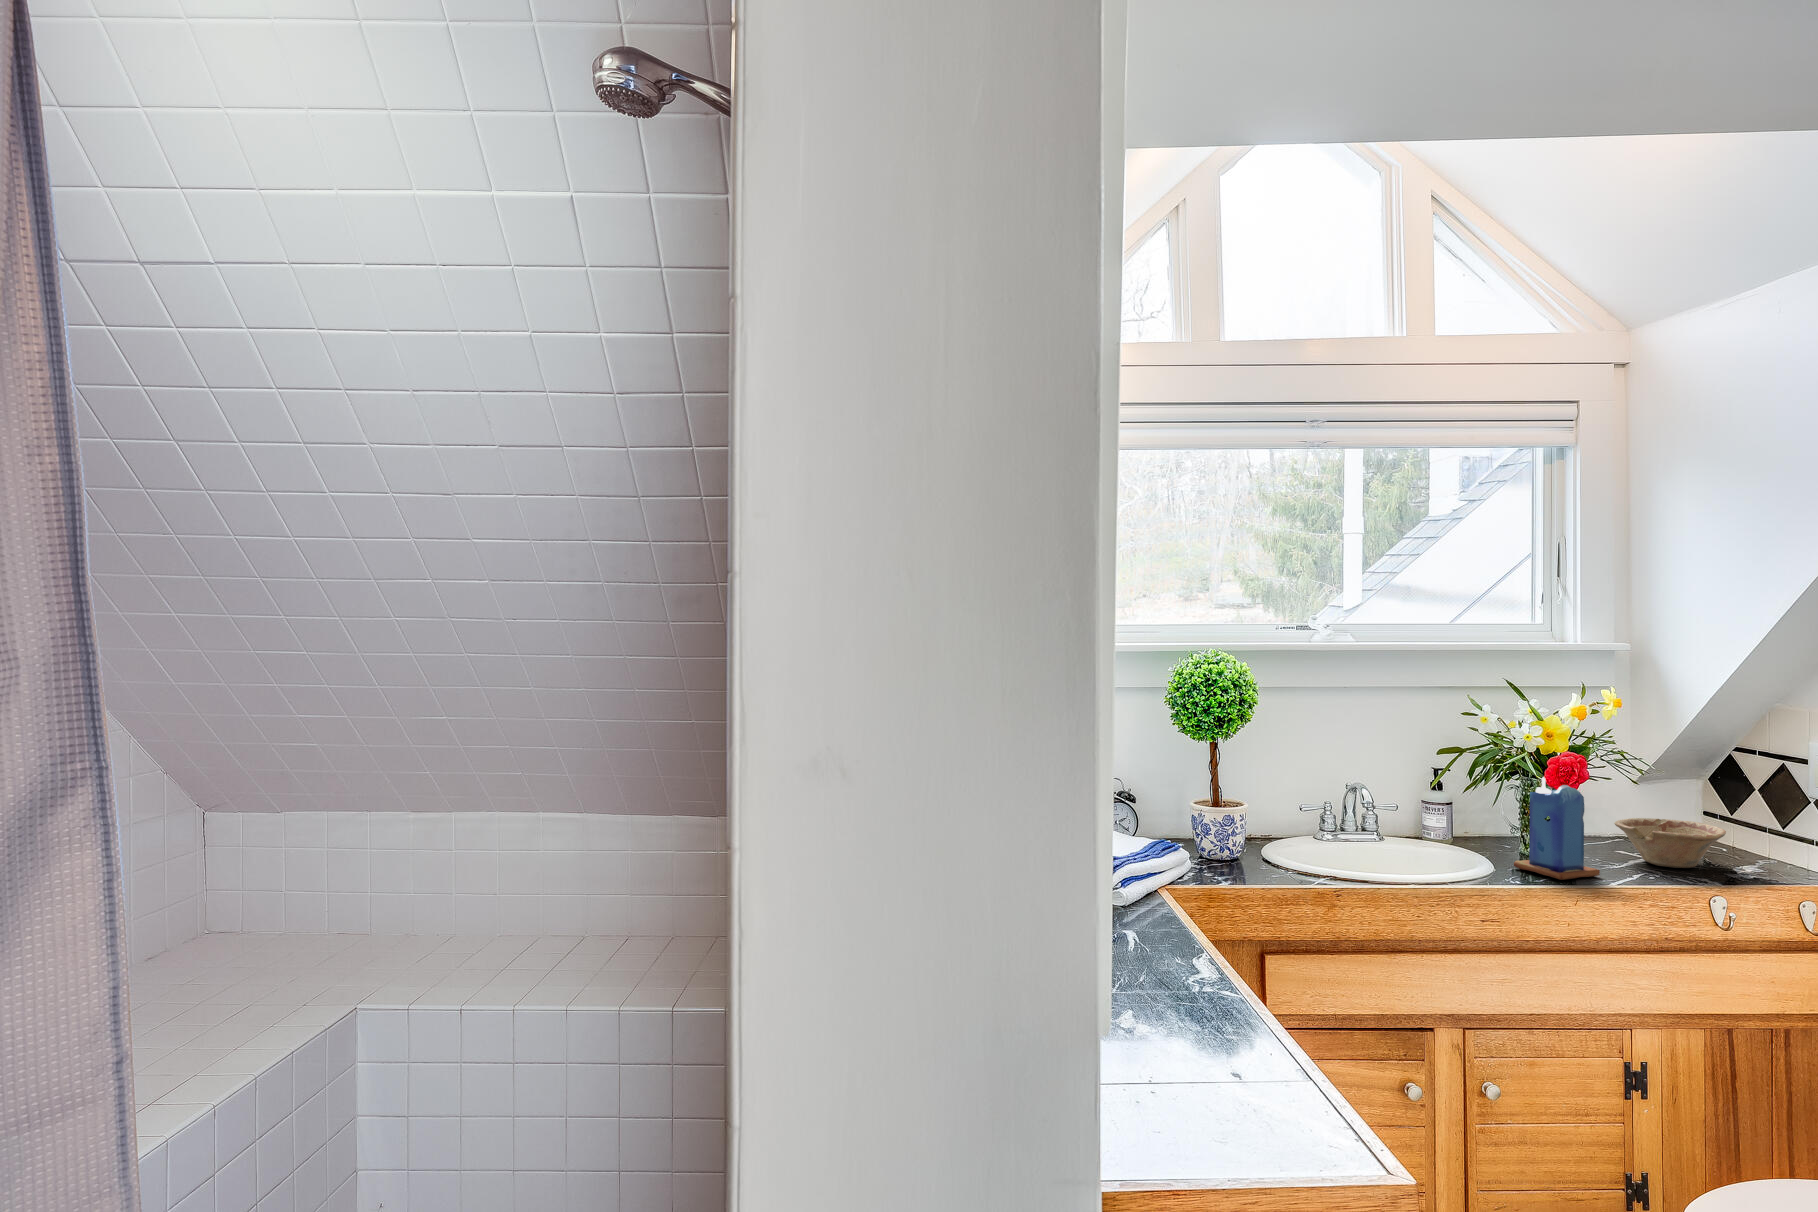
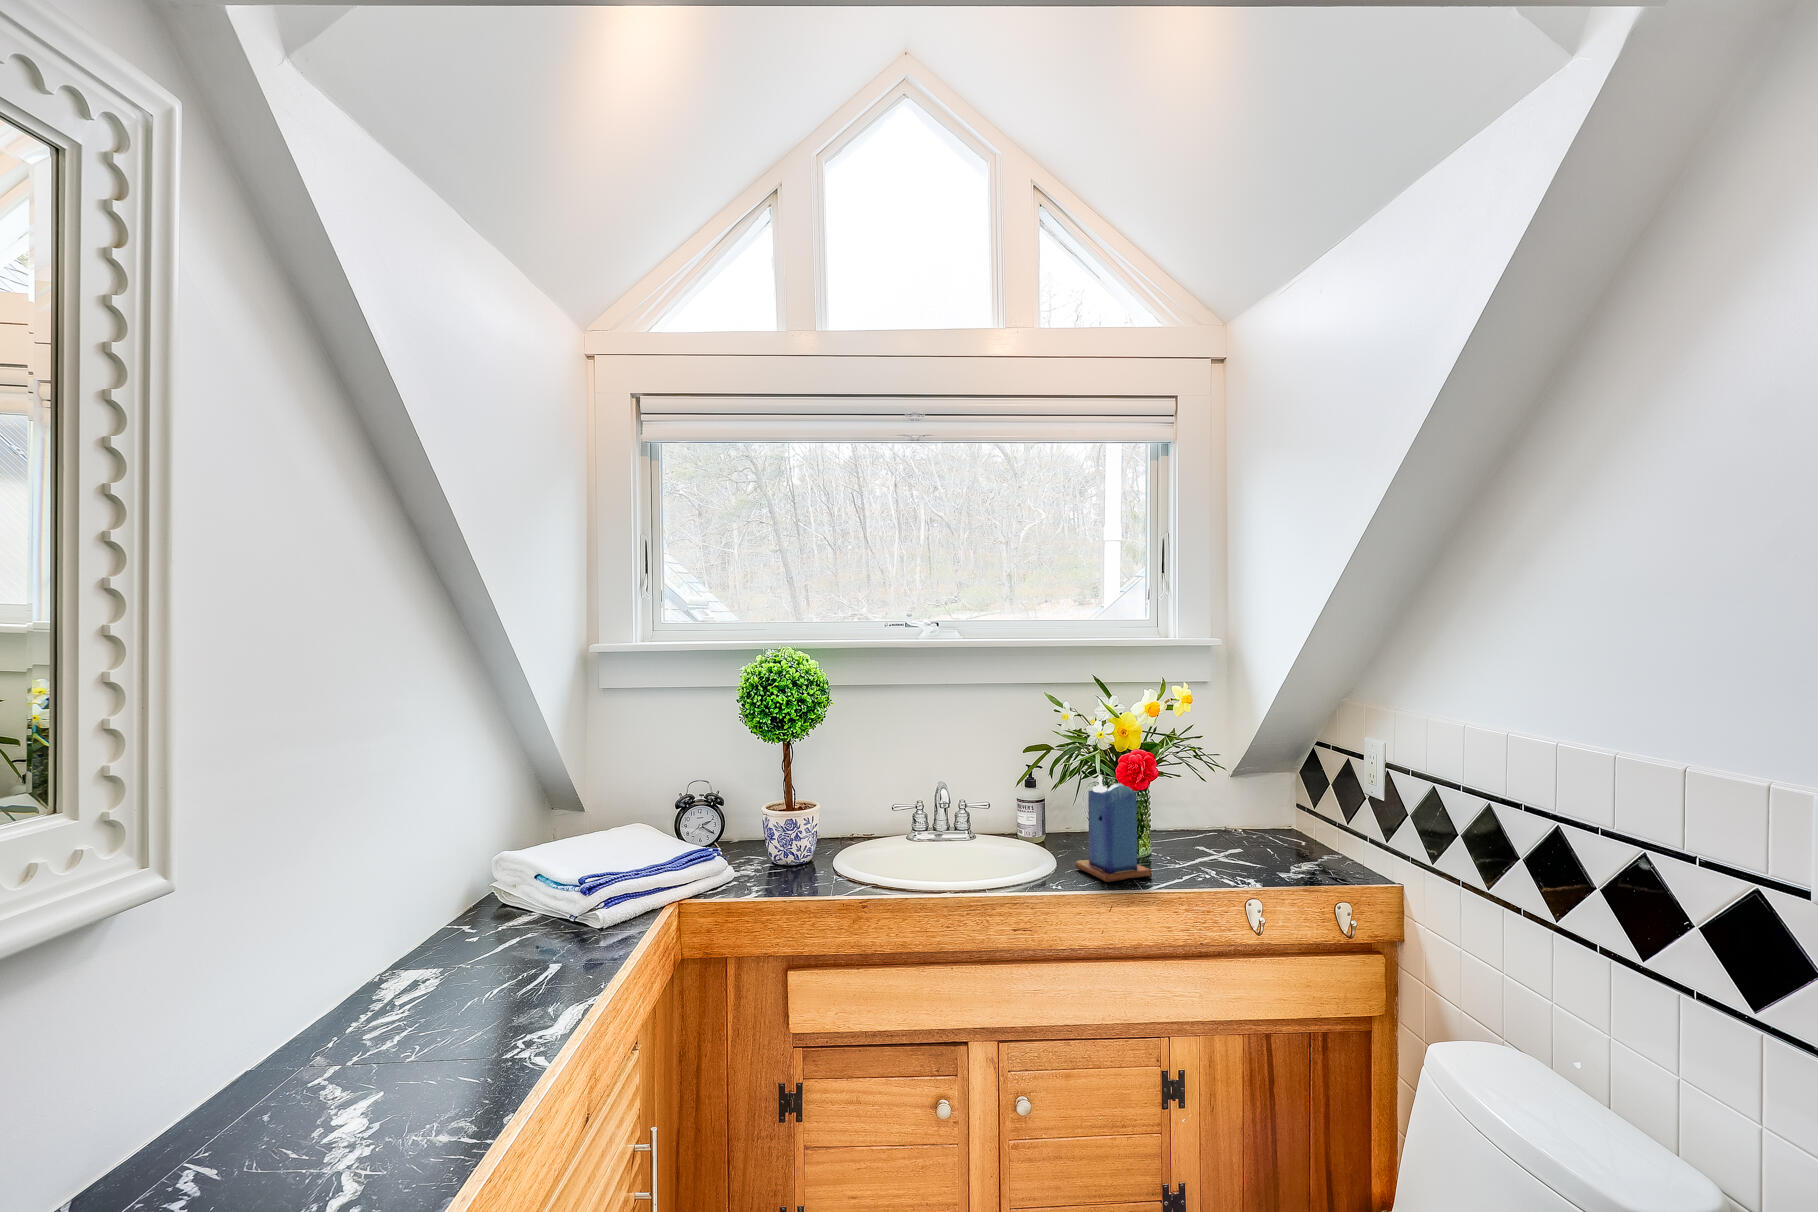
dish: present [1614,818,1726,868] -> none [1186,813,1285,865]

